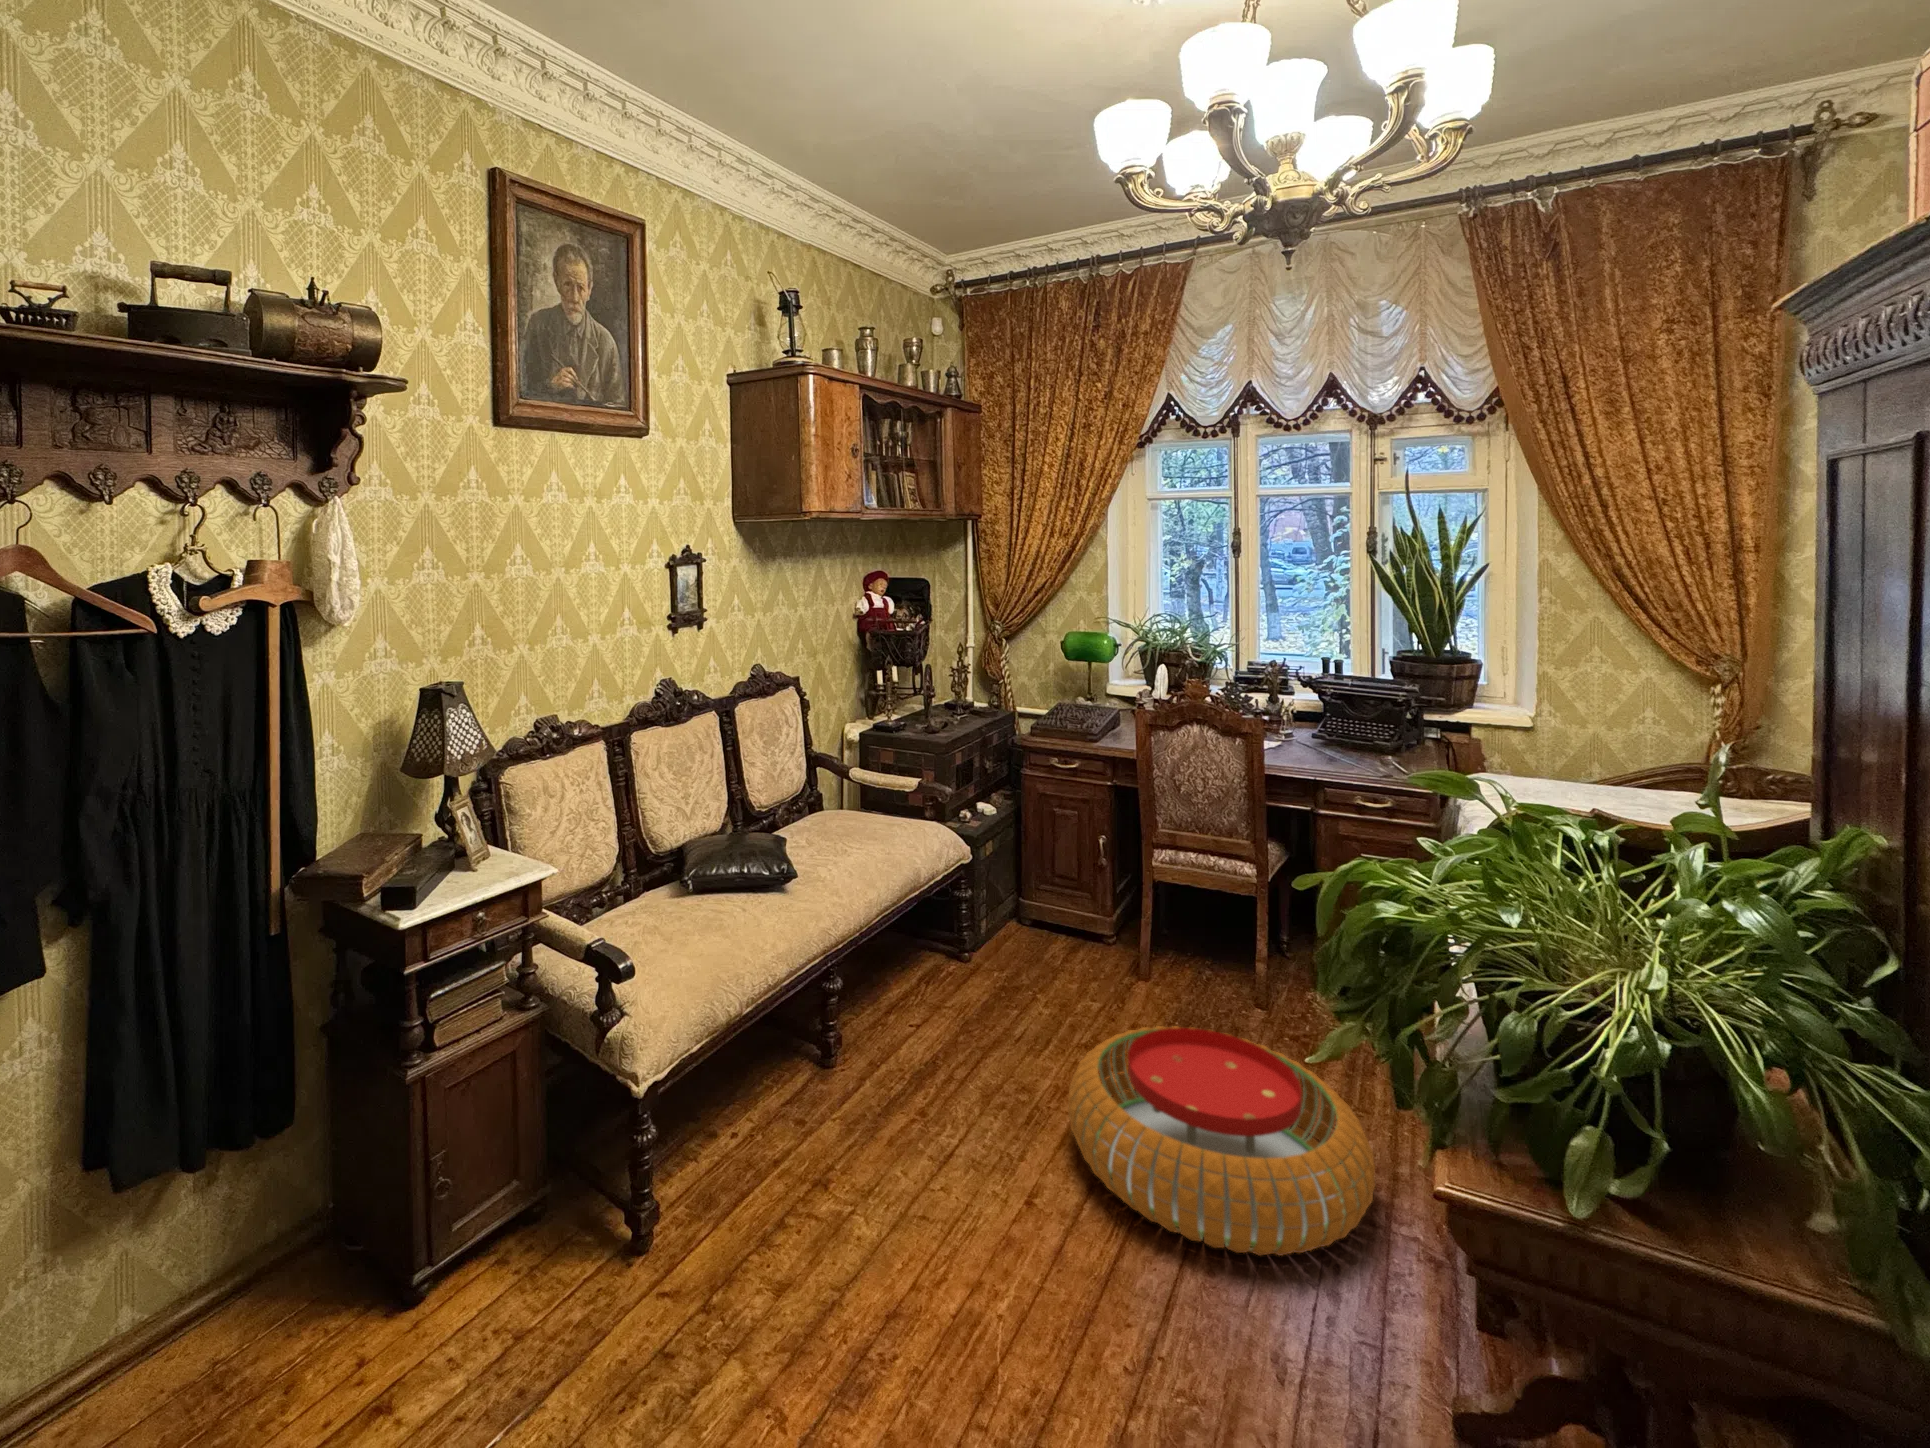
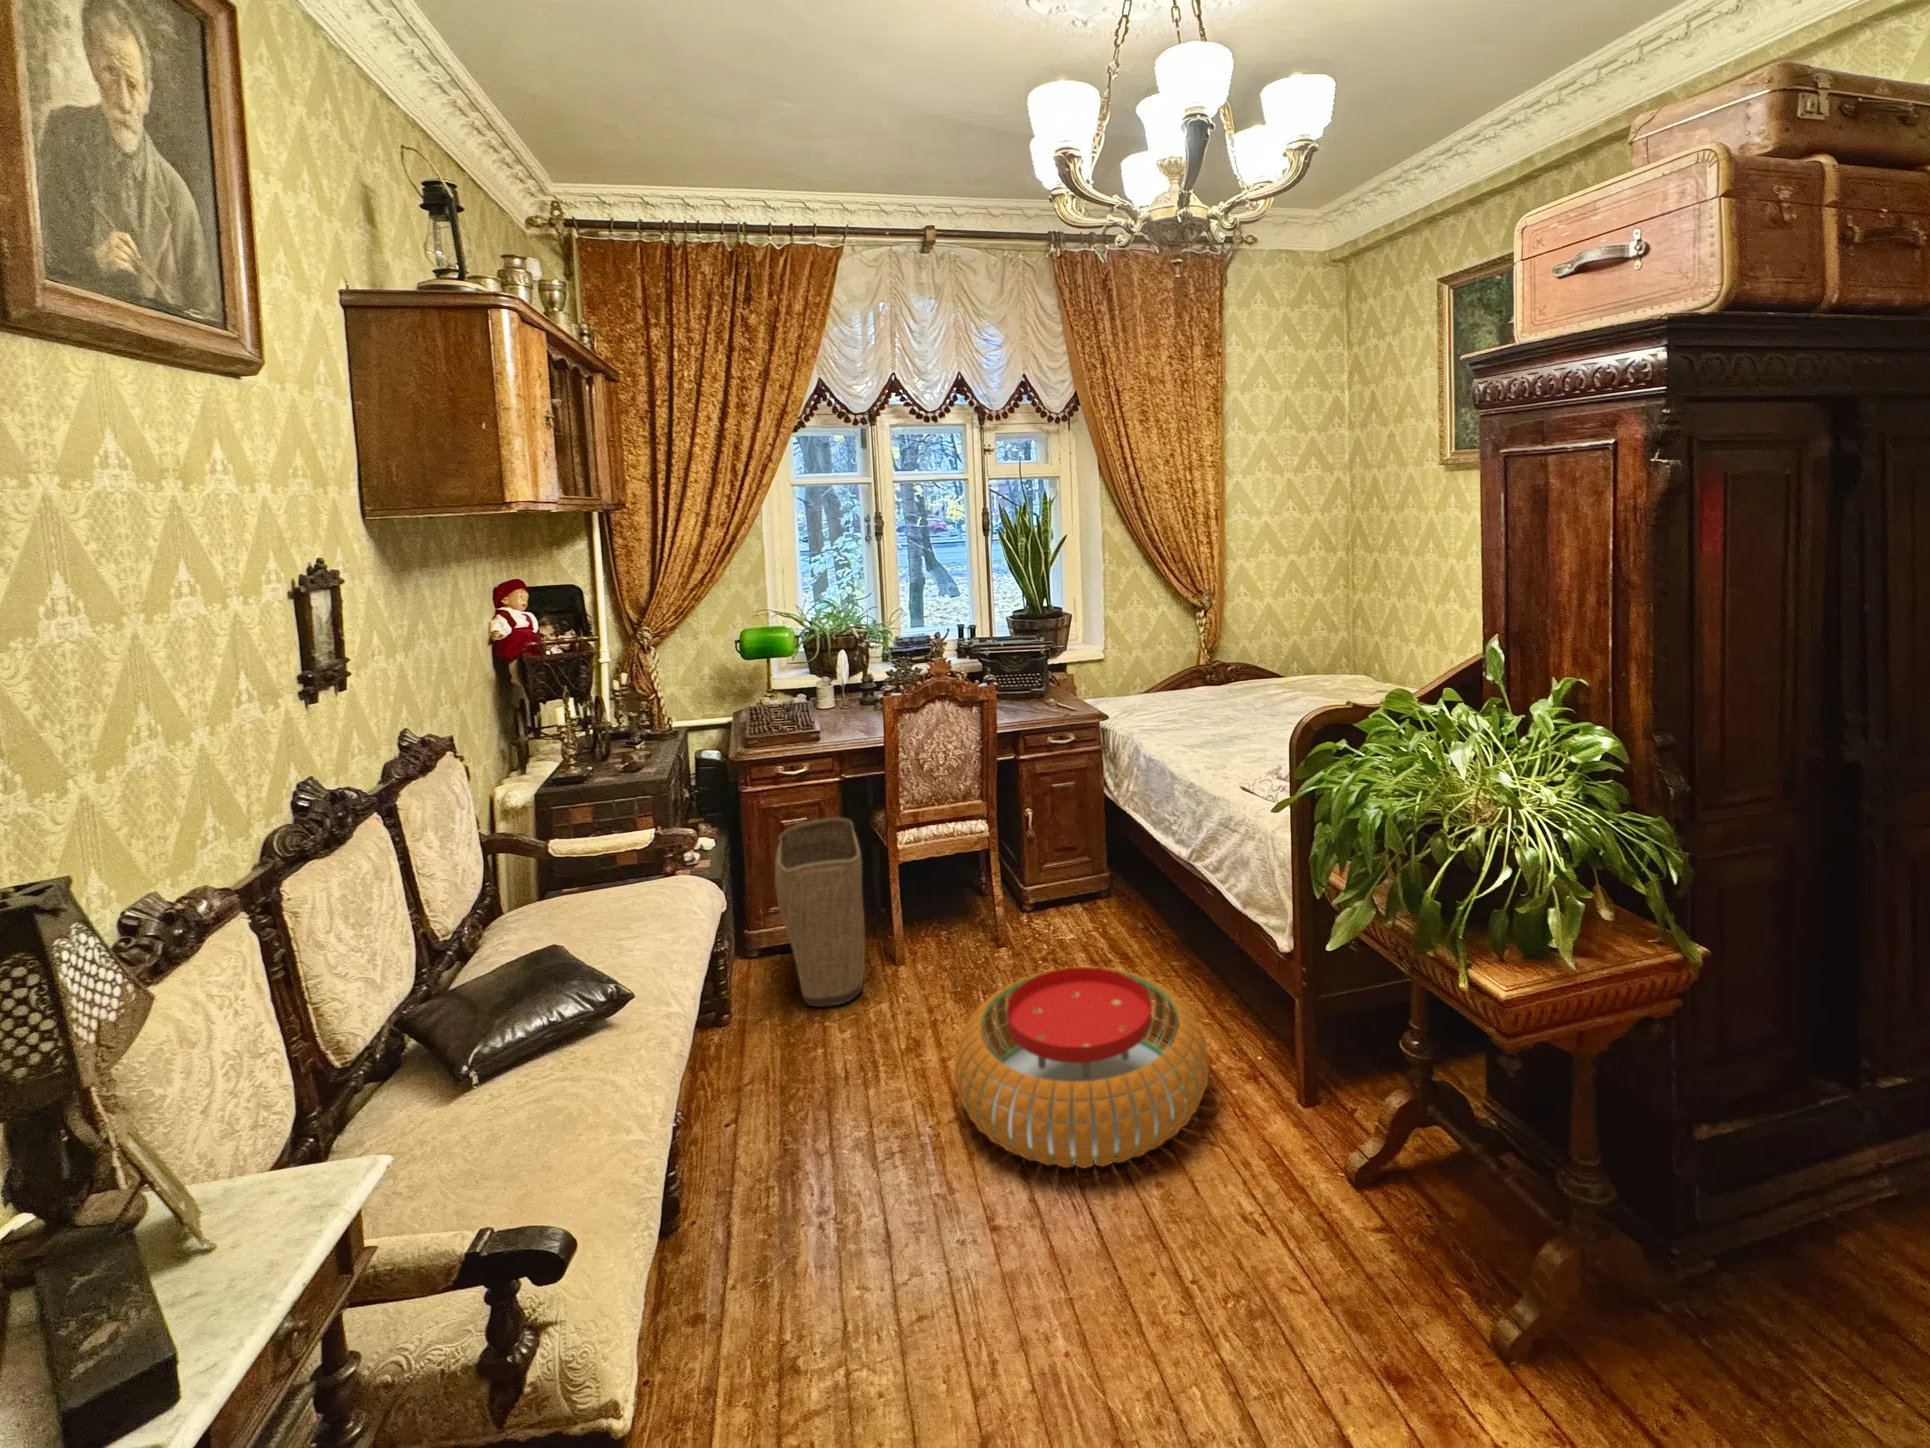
laundry basket: none [1014,815,1112,989] -> present [775,817,865,1007]

